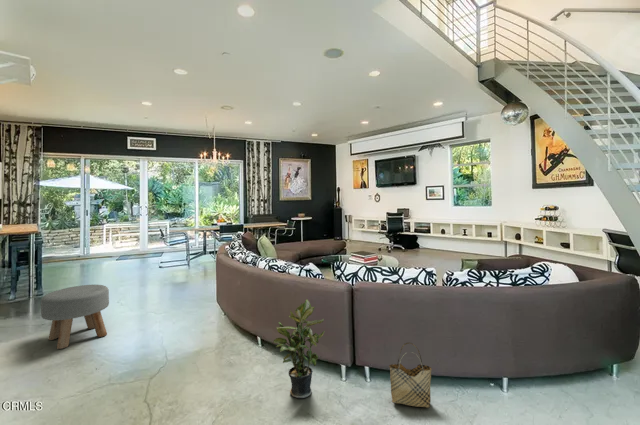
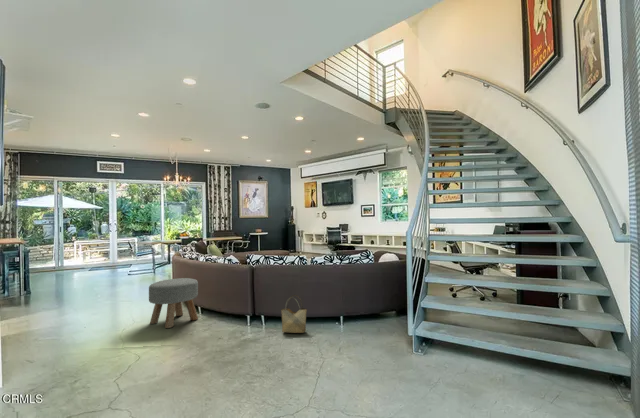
ottoman: present [41,285,109,349] -> present [149,278,198,328]
potted plant: present [273,300,324,398] -> none [206,270,241,334]

